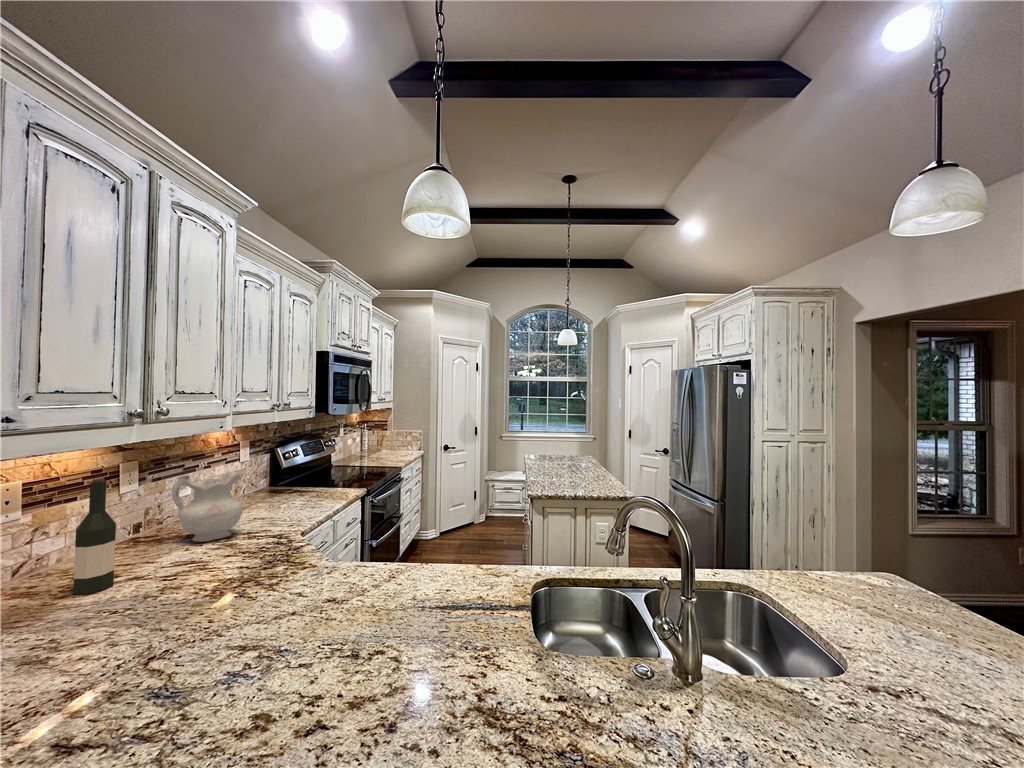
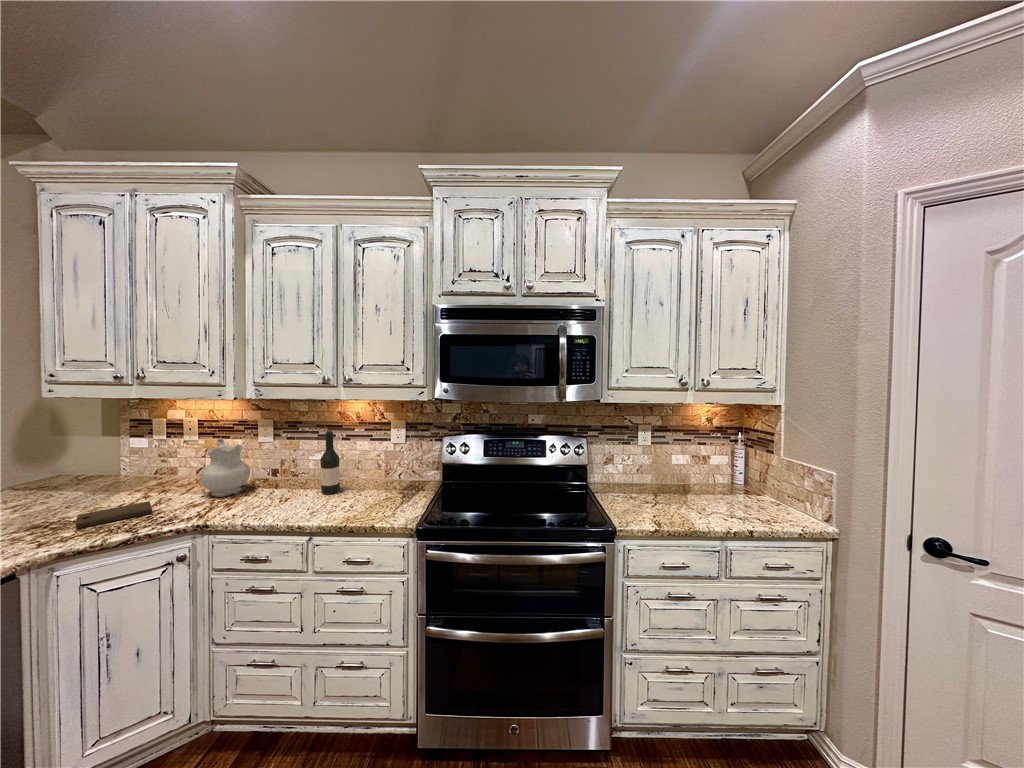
wine bottle: present [73,478,116,595] -> present [320,431,340,494]
cutting board: none [215,544,279,578] -> present [76,502,152,528]

